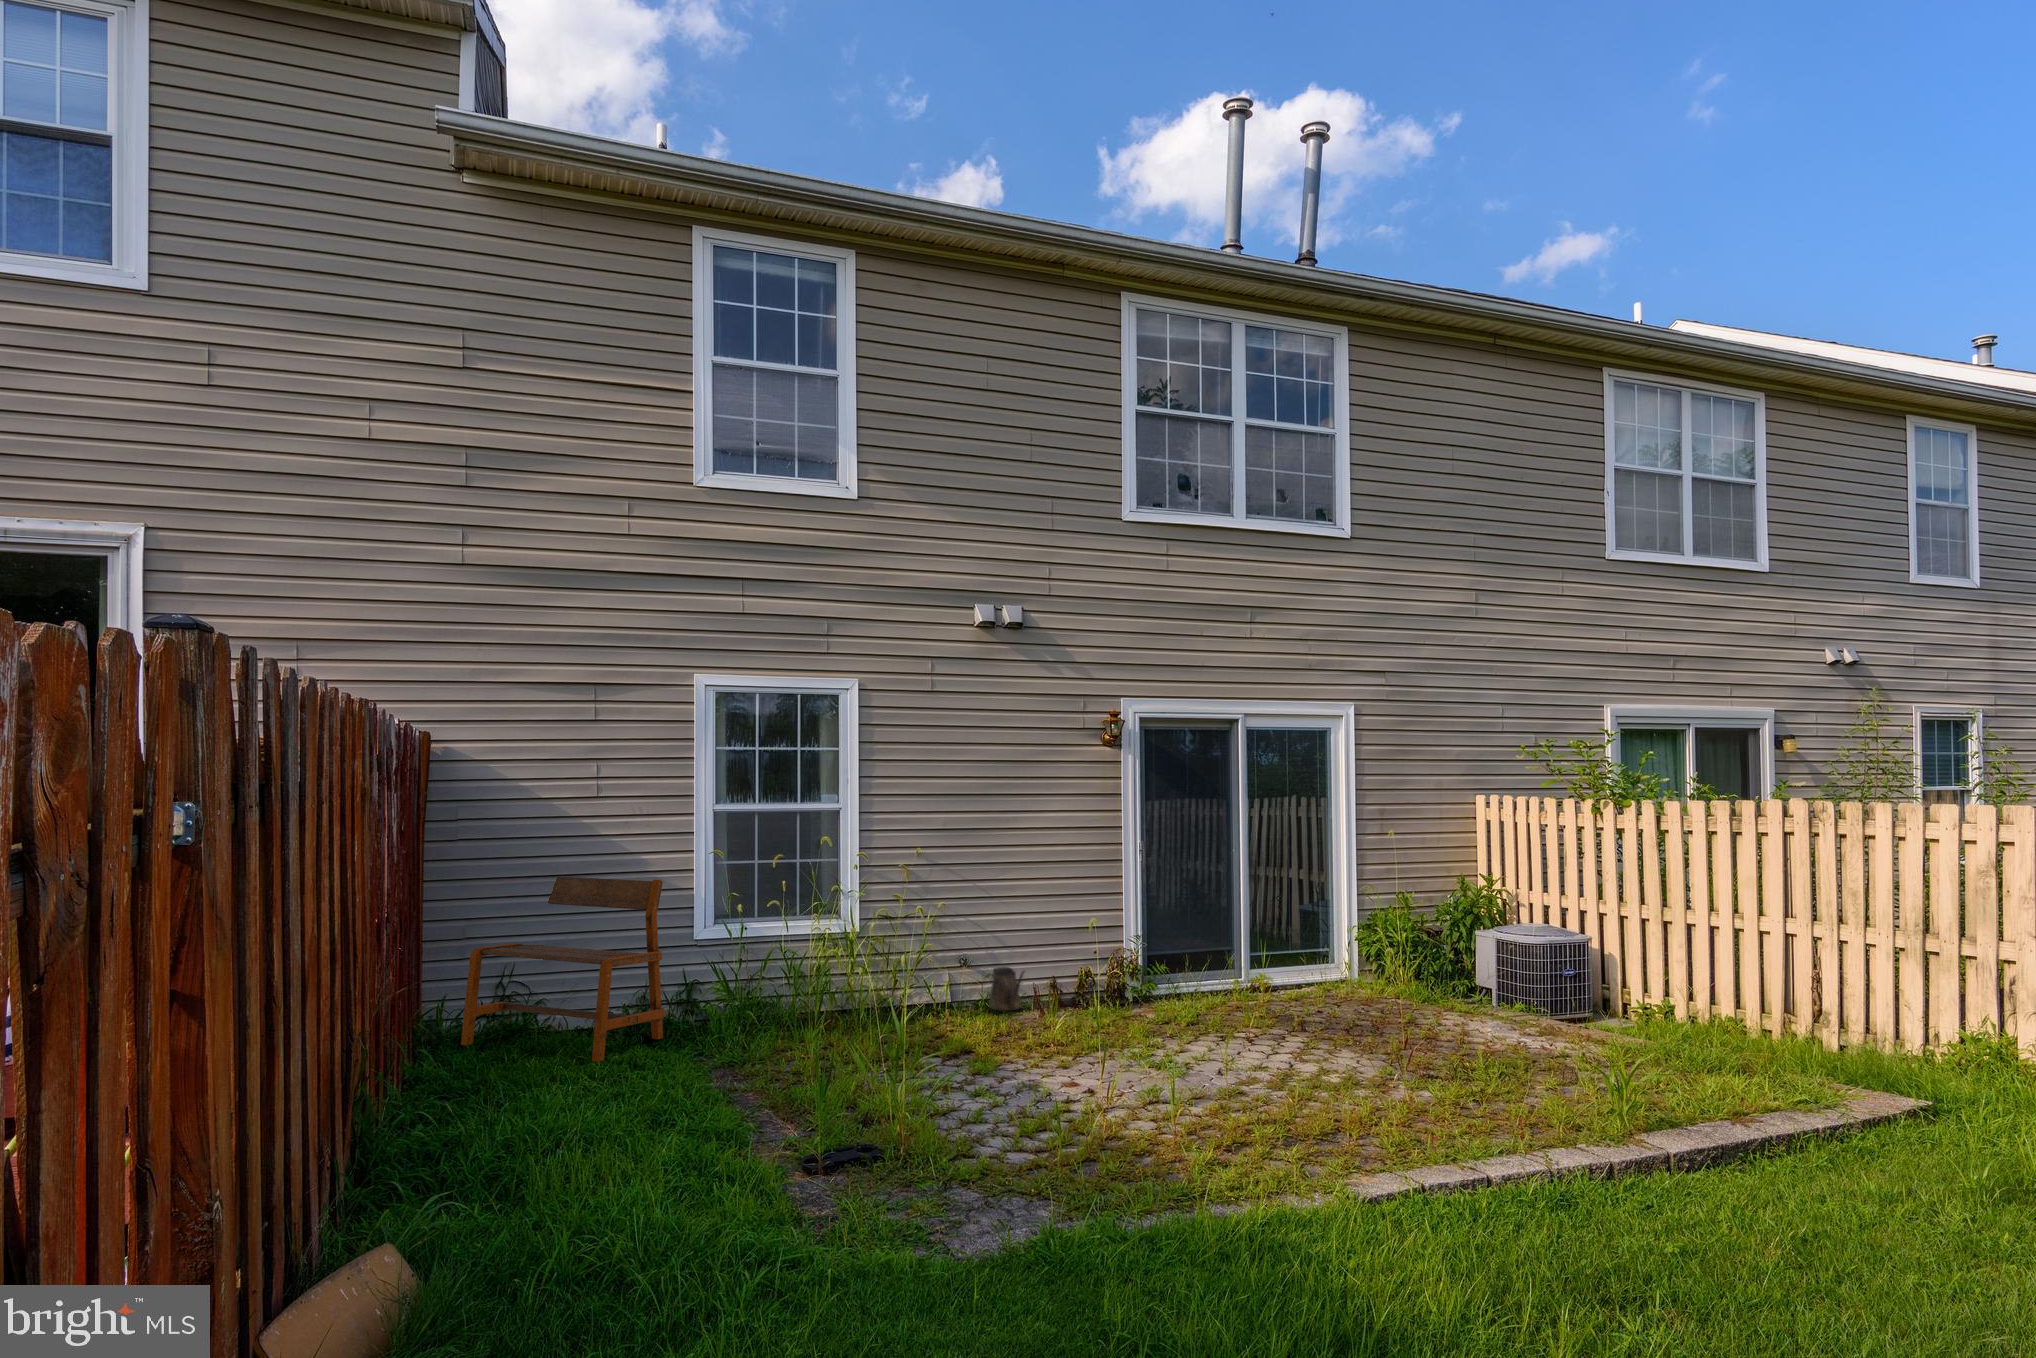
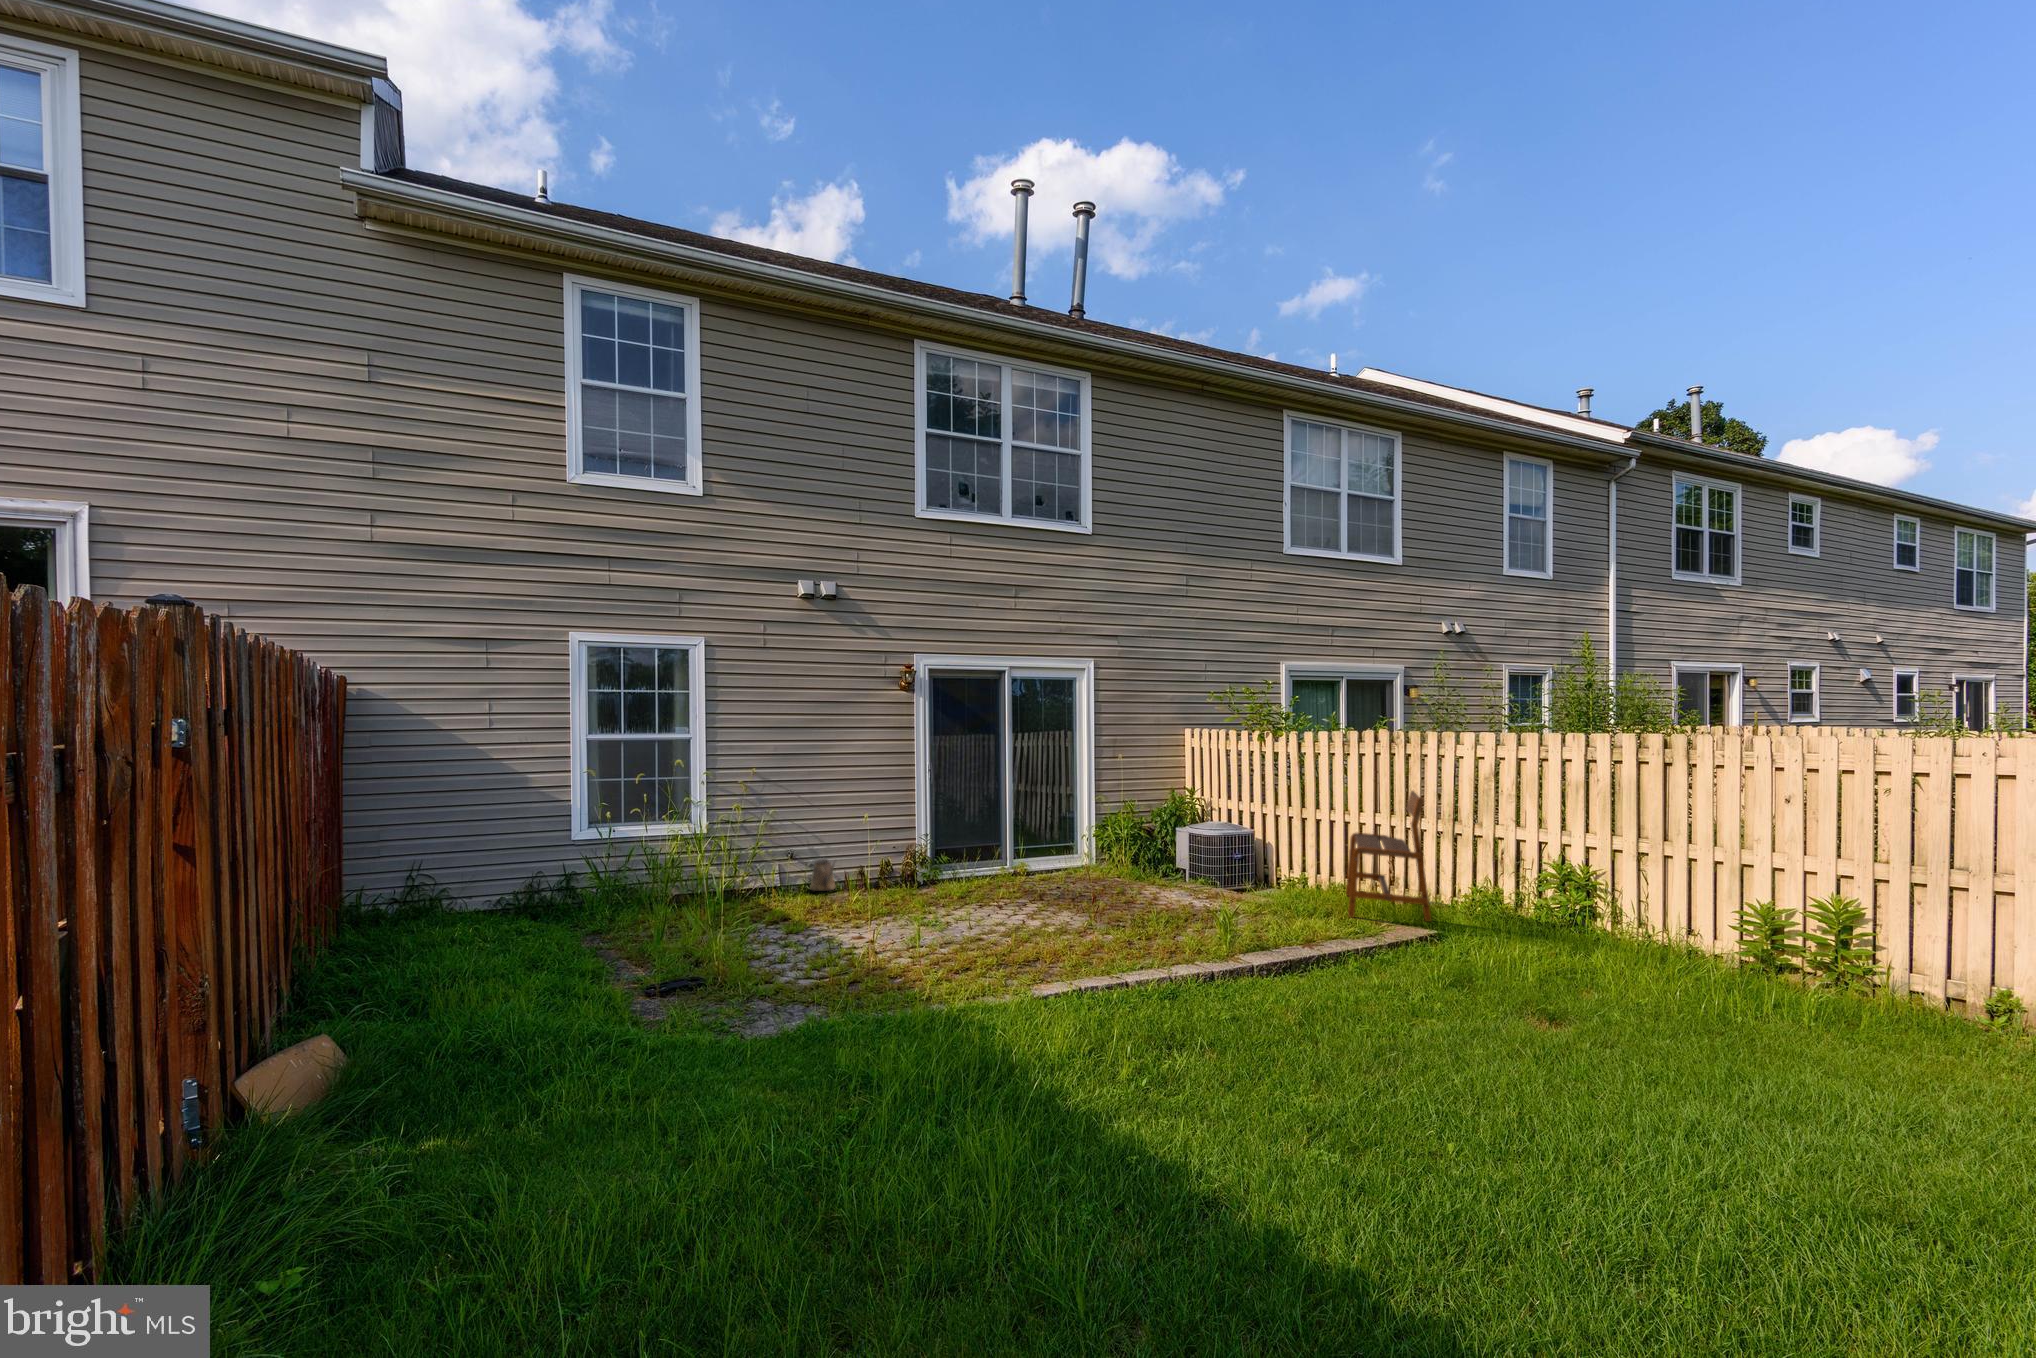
bench: present [461,876,665,1062] -> present [1346,791,1431,921]

